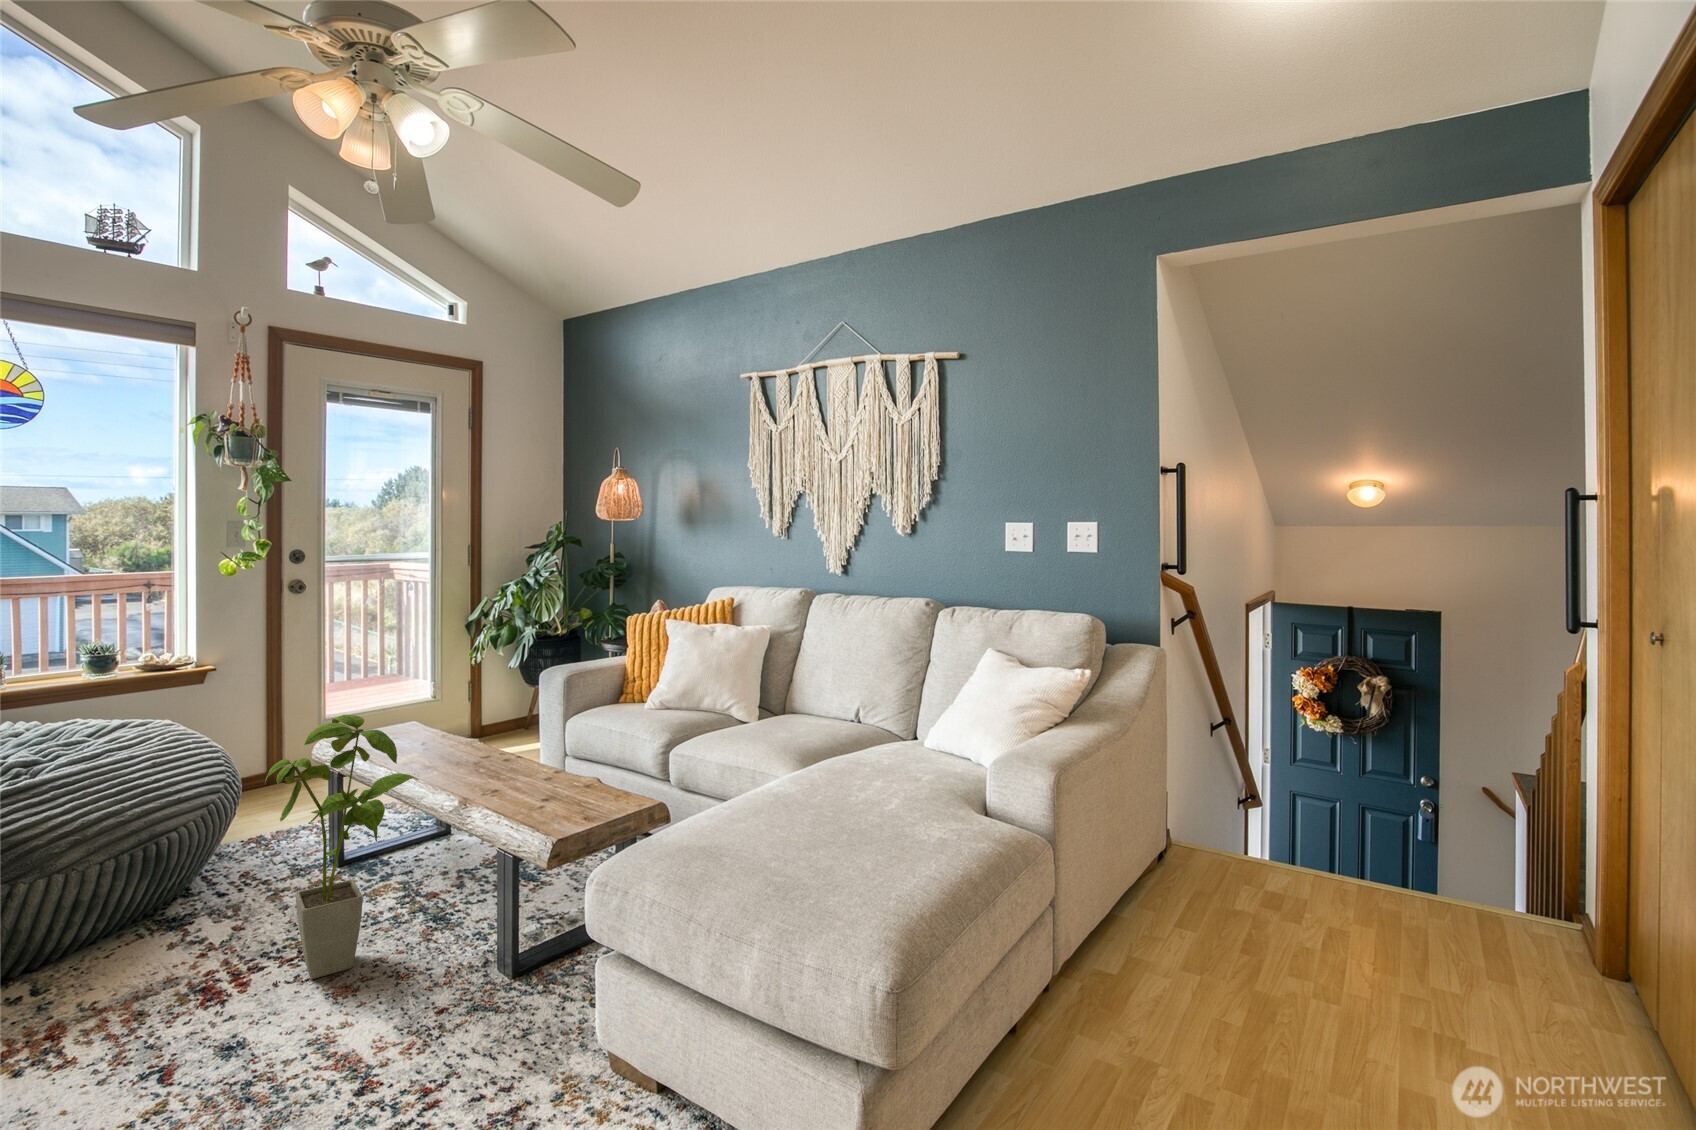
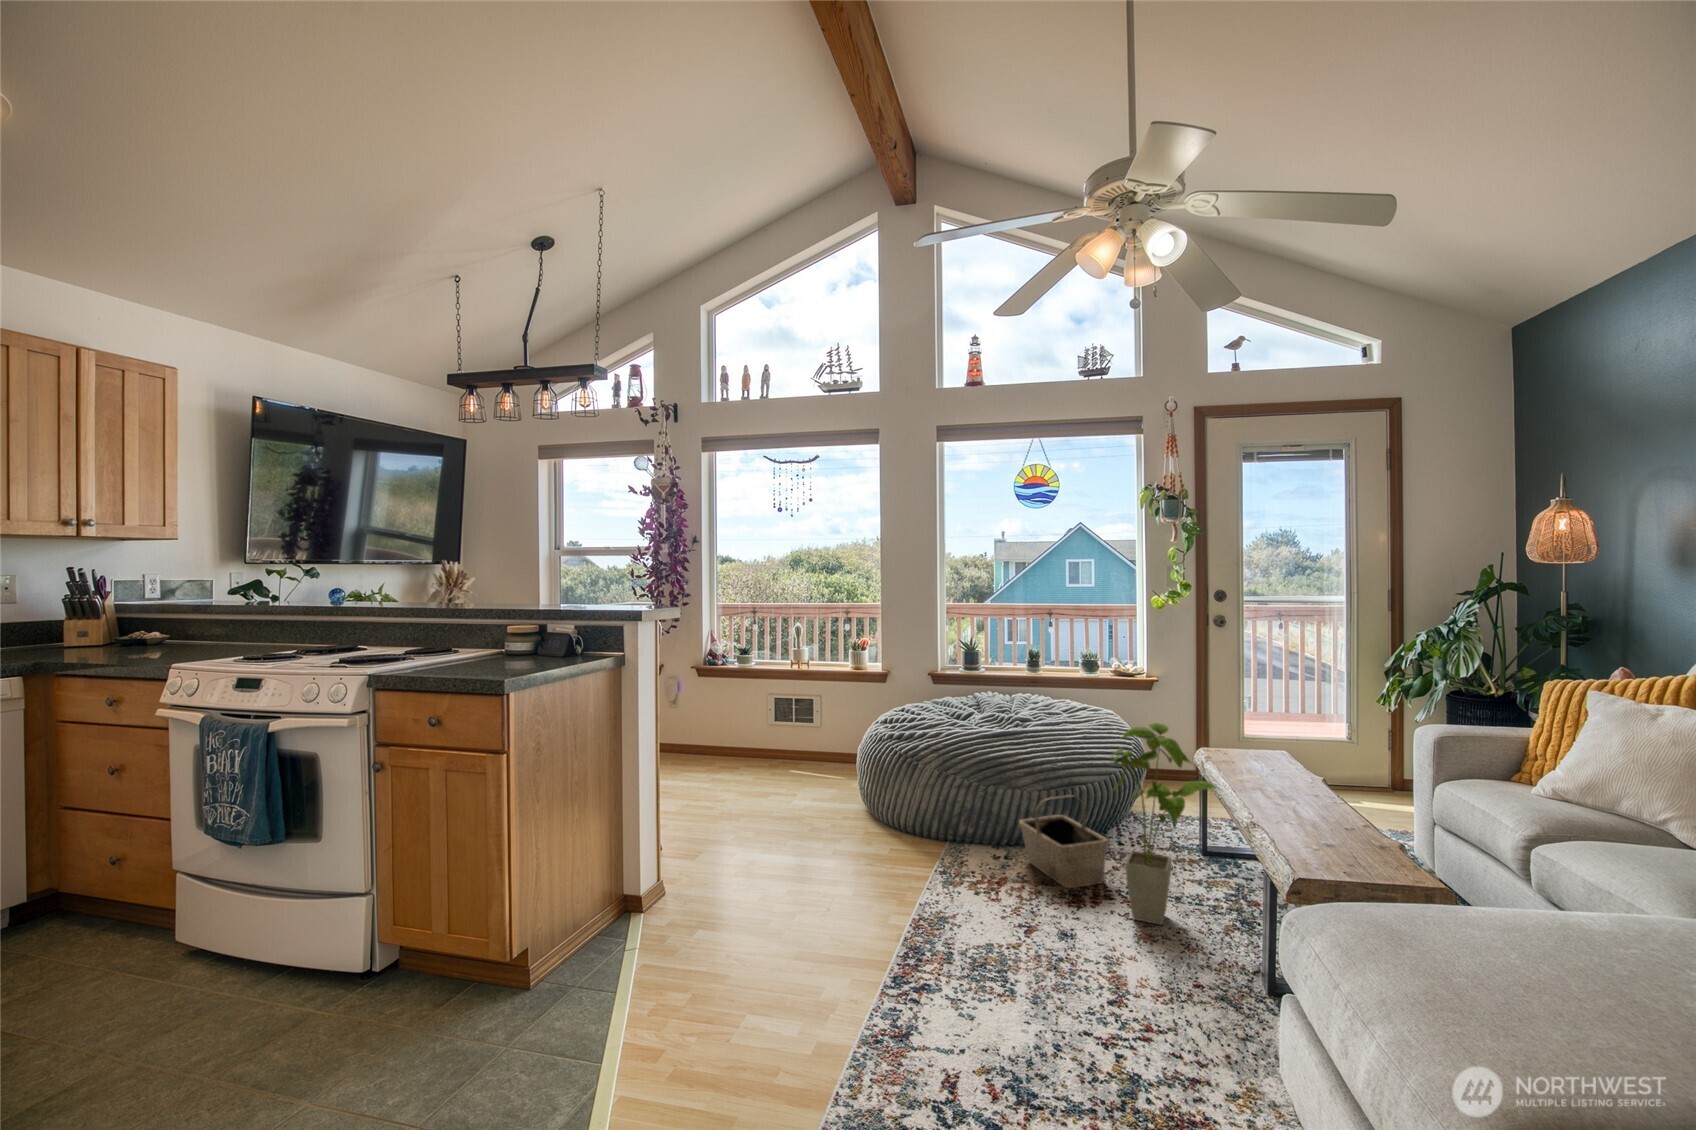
basket: none [59,849,241,988] -> present [1019,795,1109,888]

